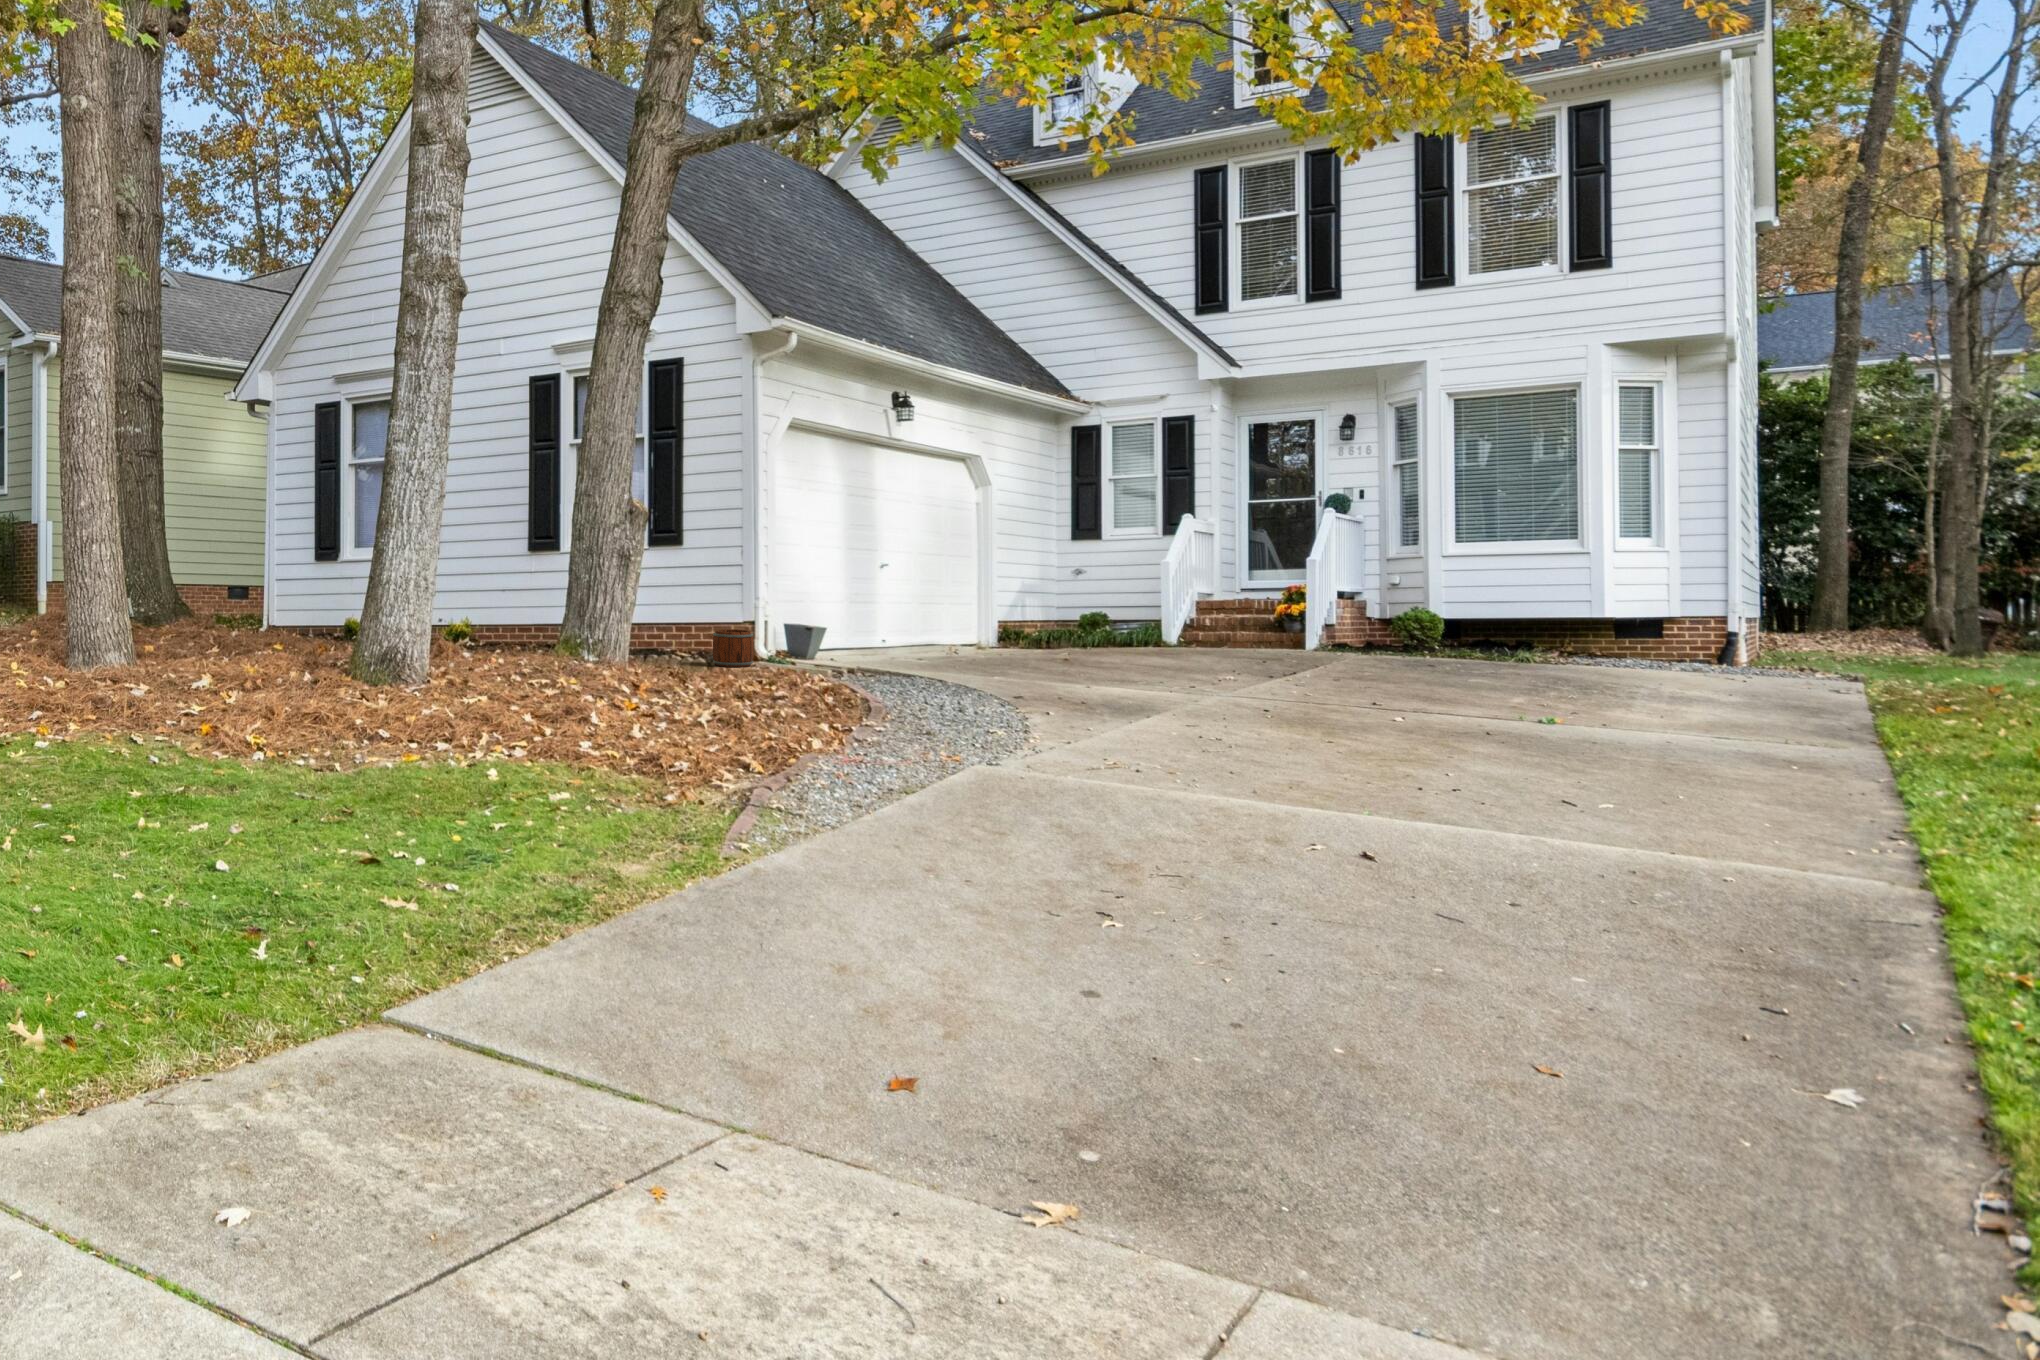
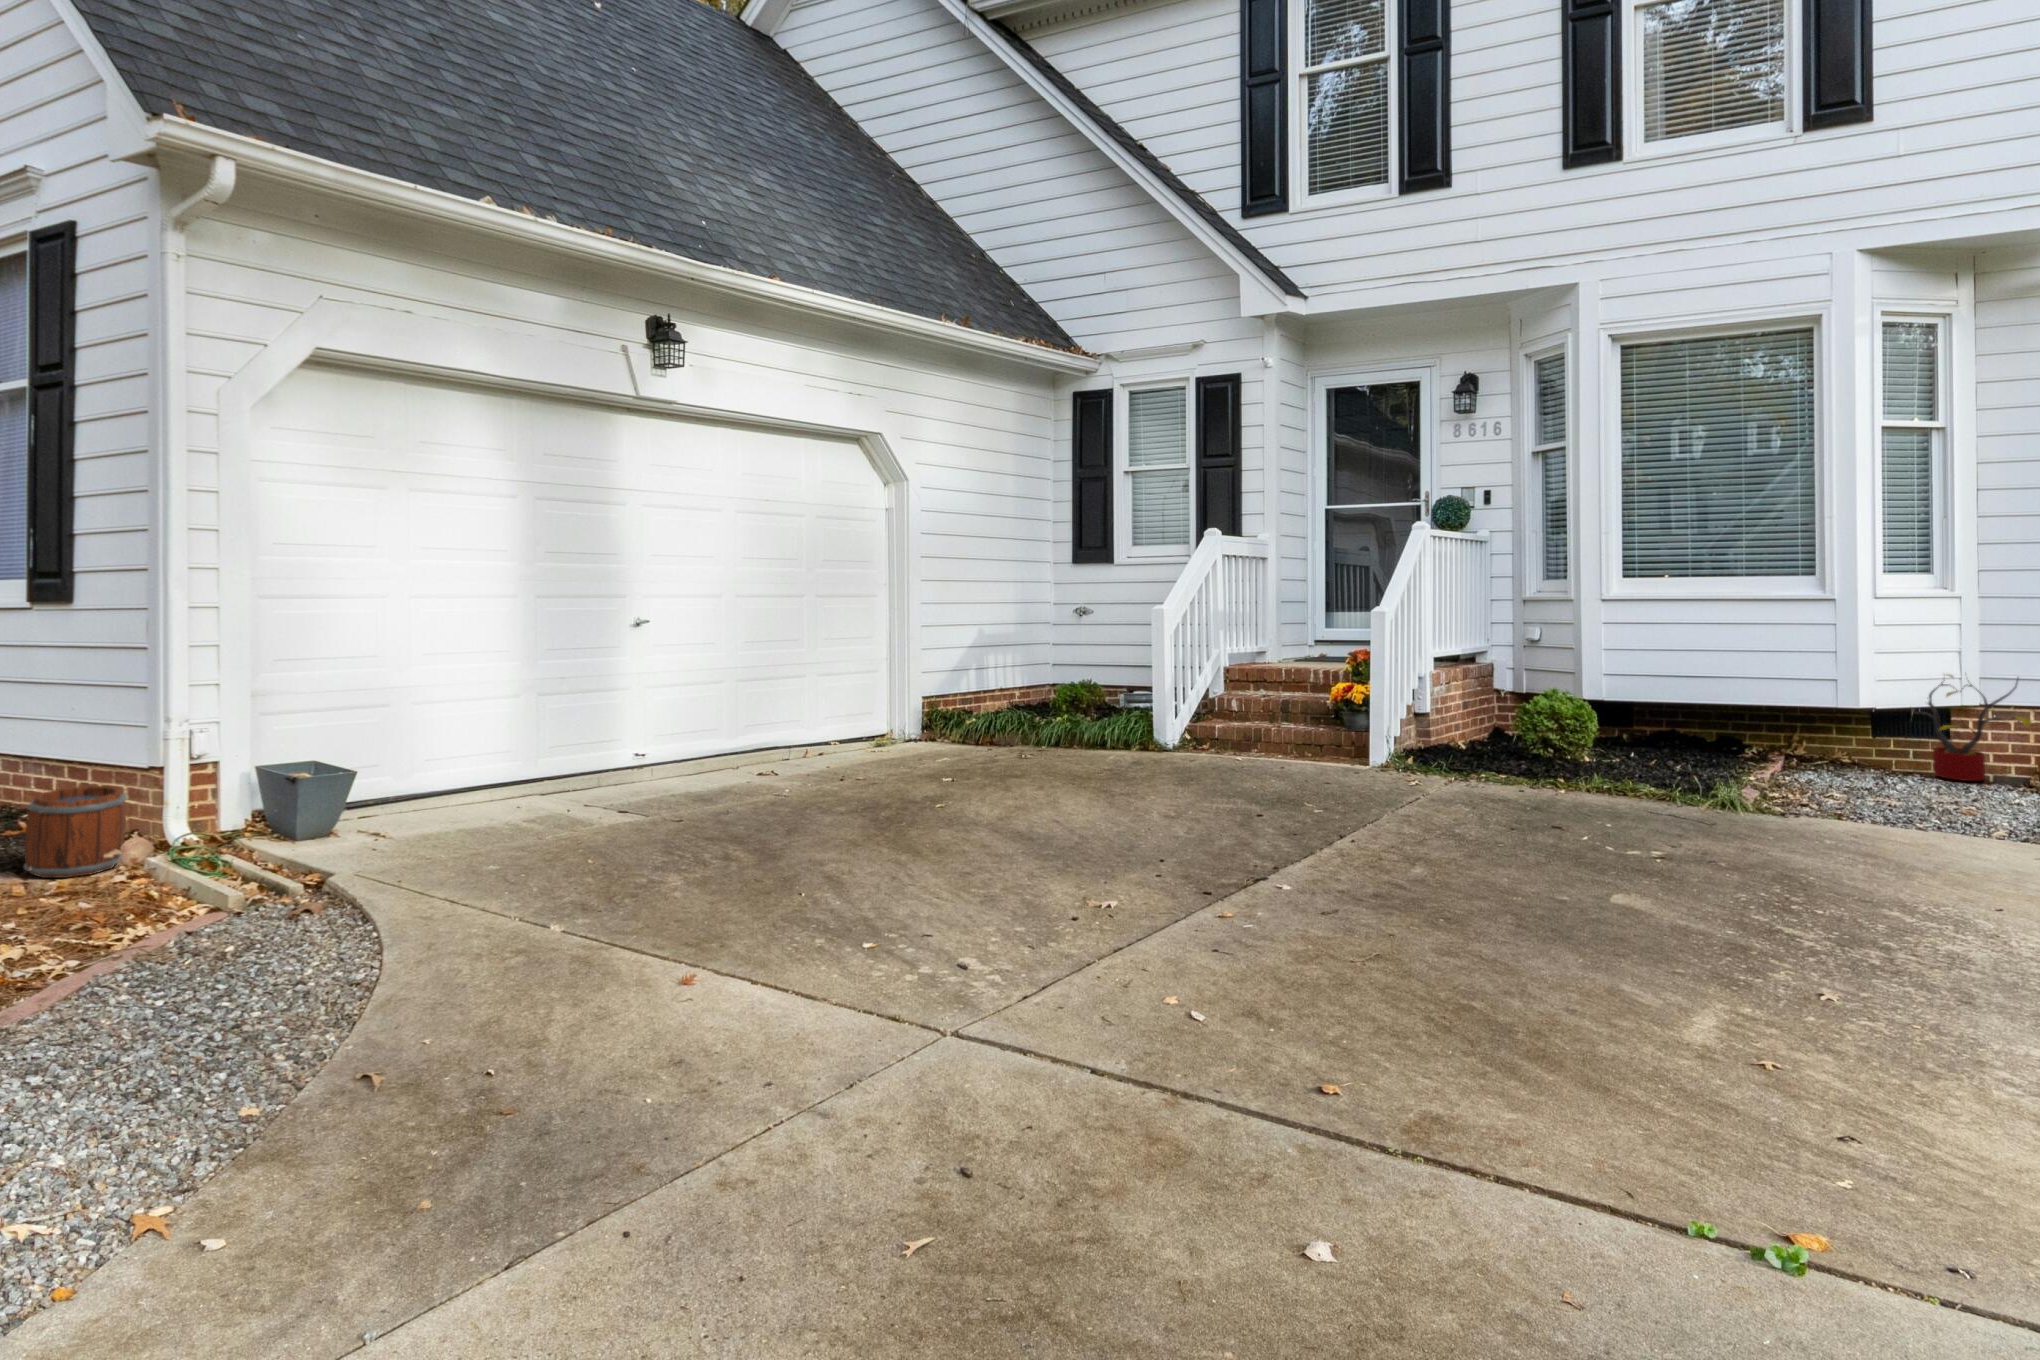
decorative plant: none [1624,591,1702,654] -> present [1918,675,2031,781]

